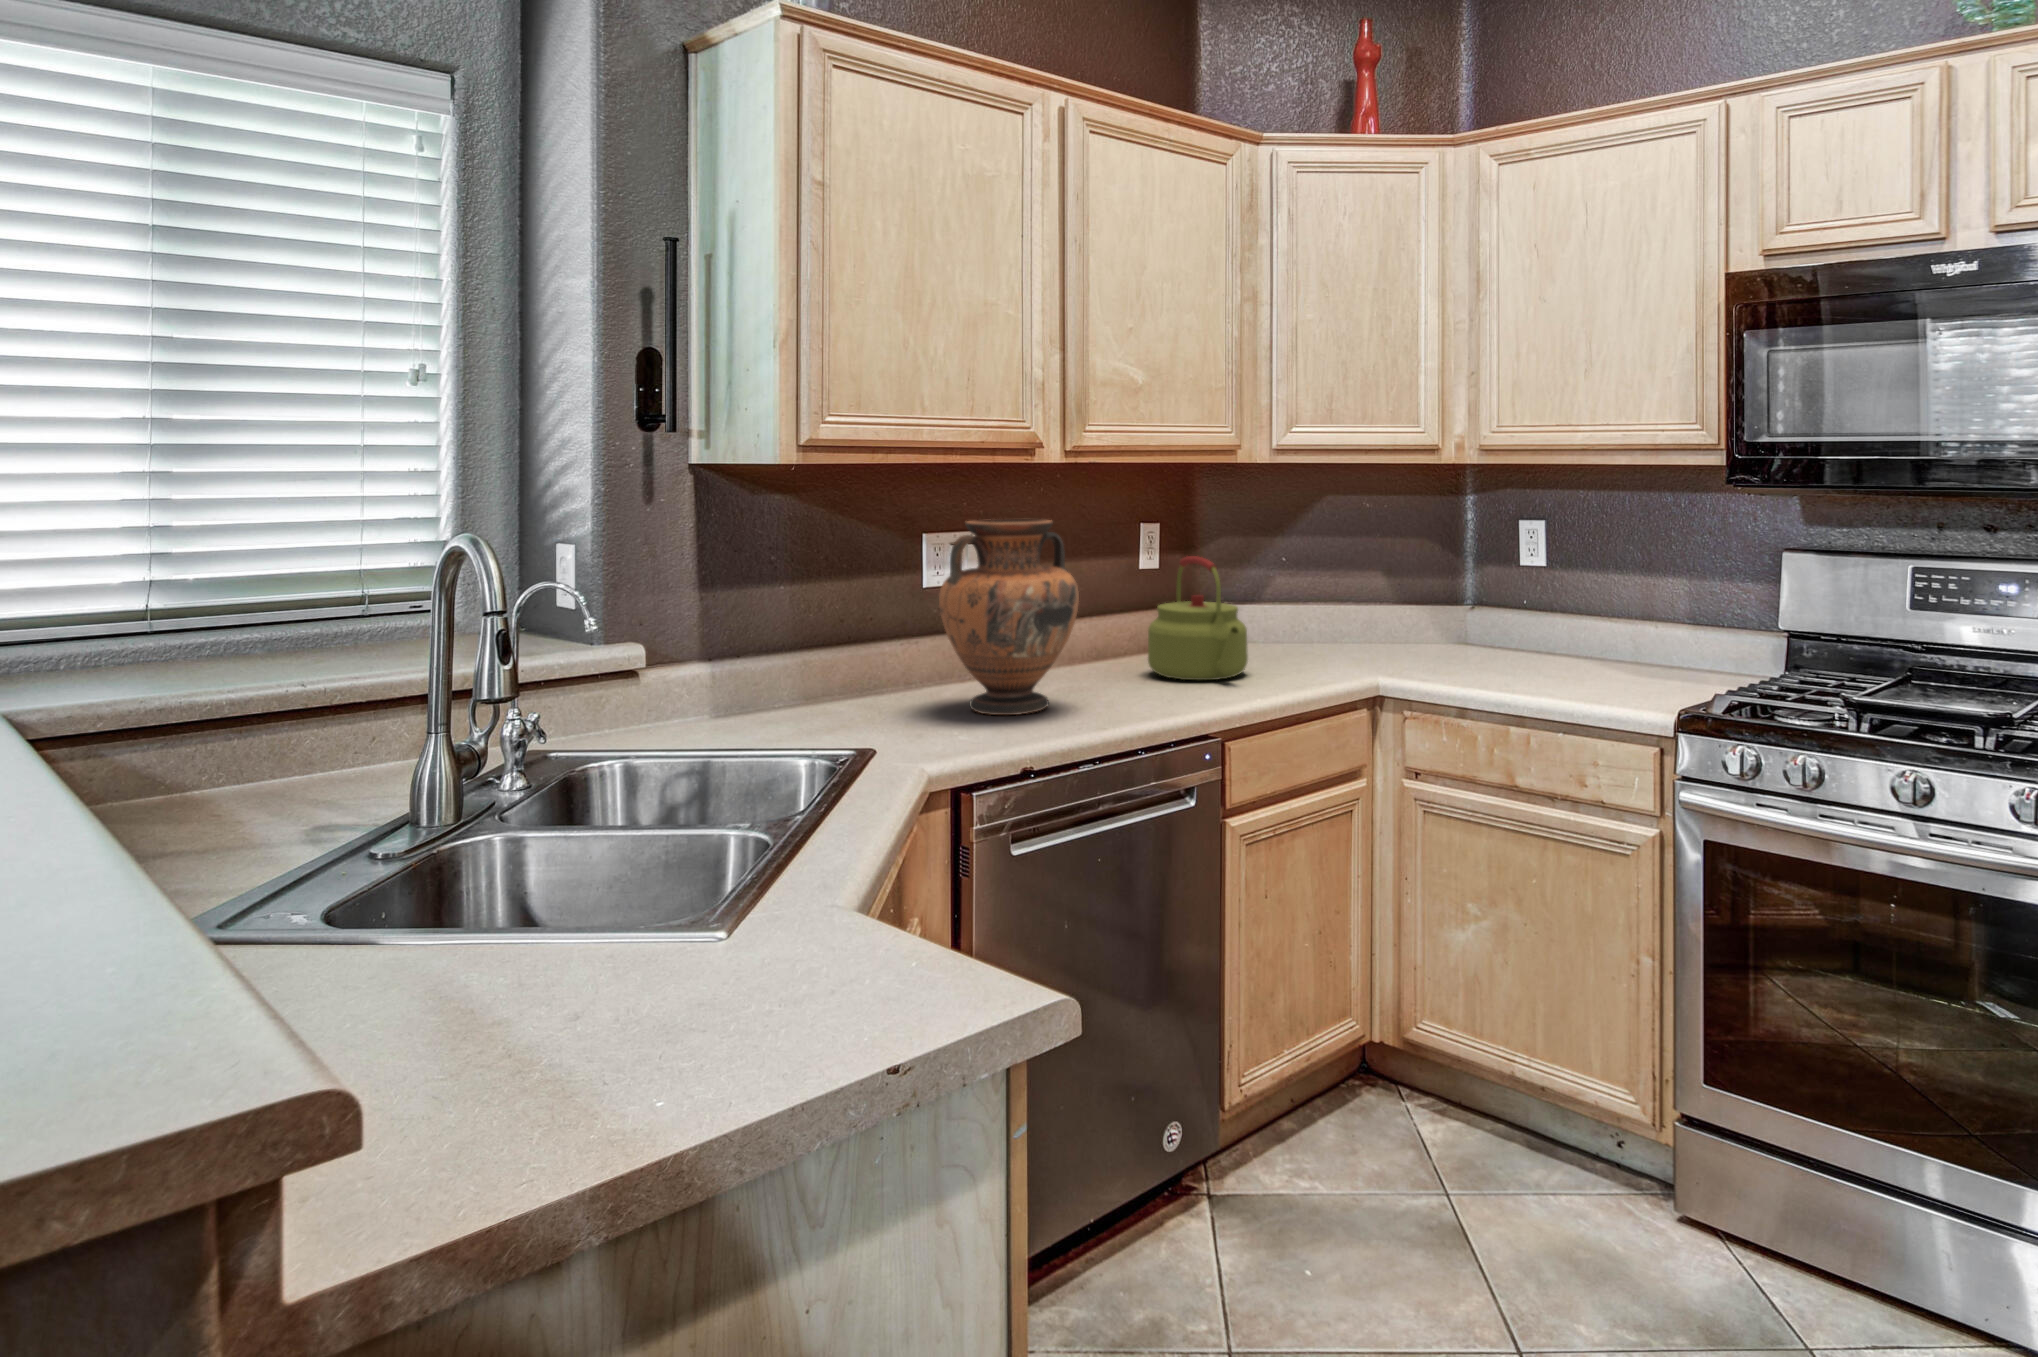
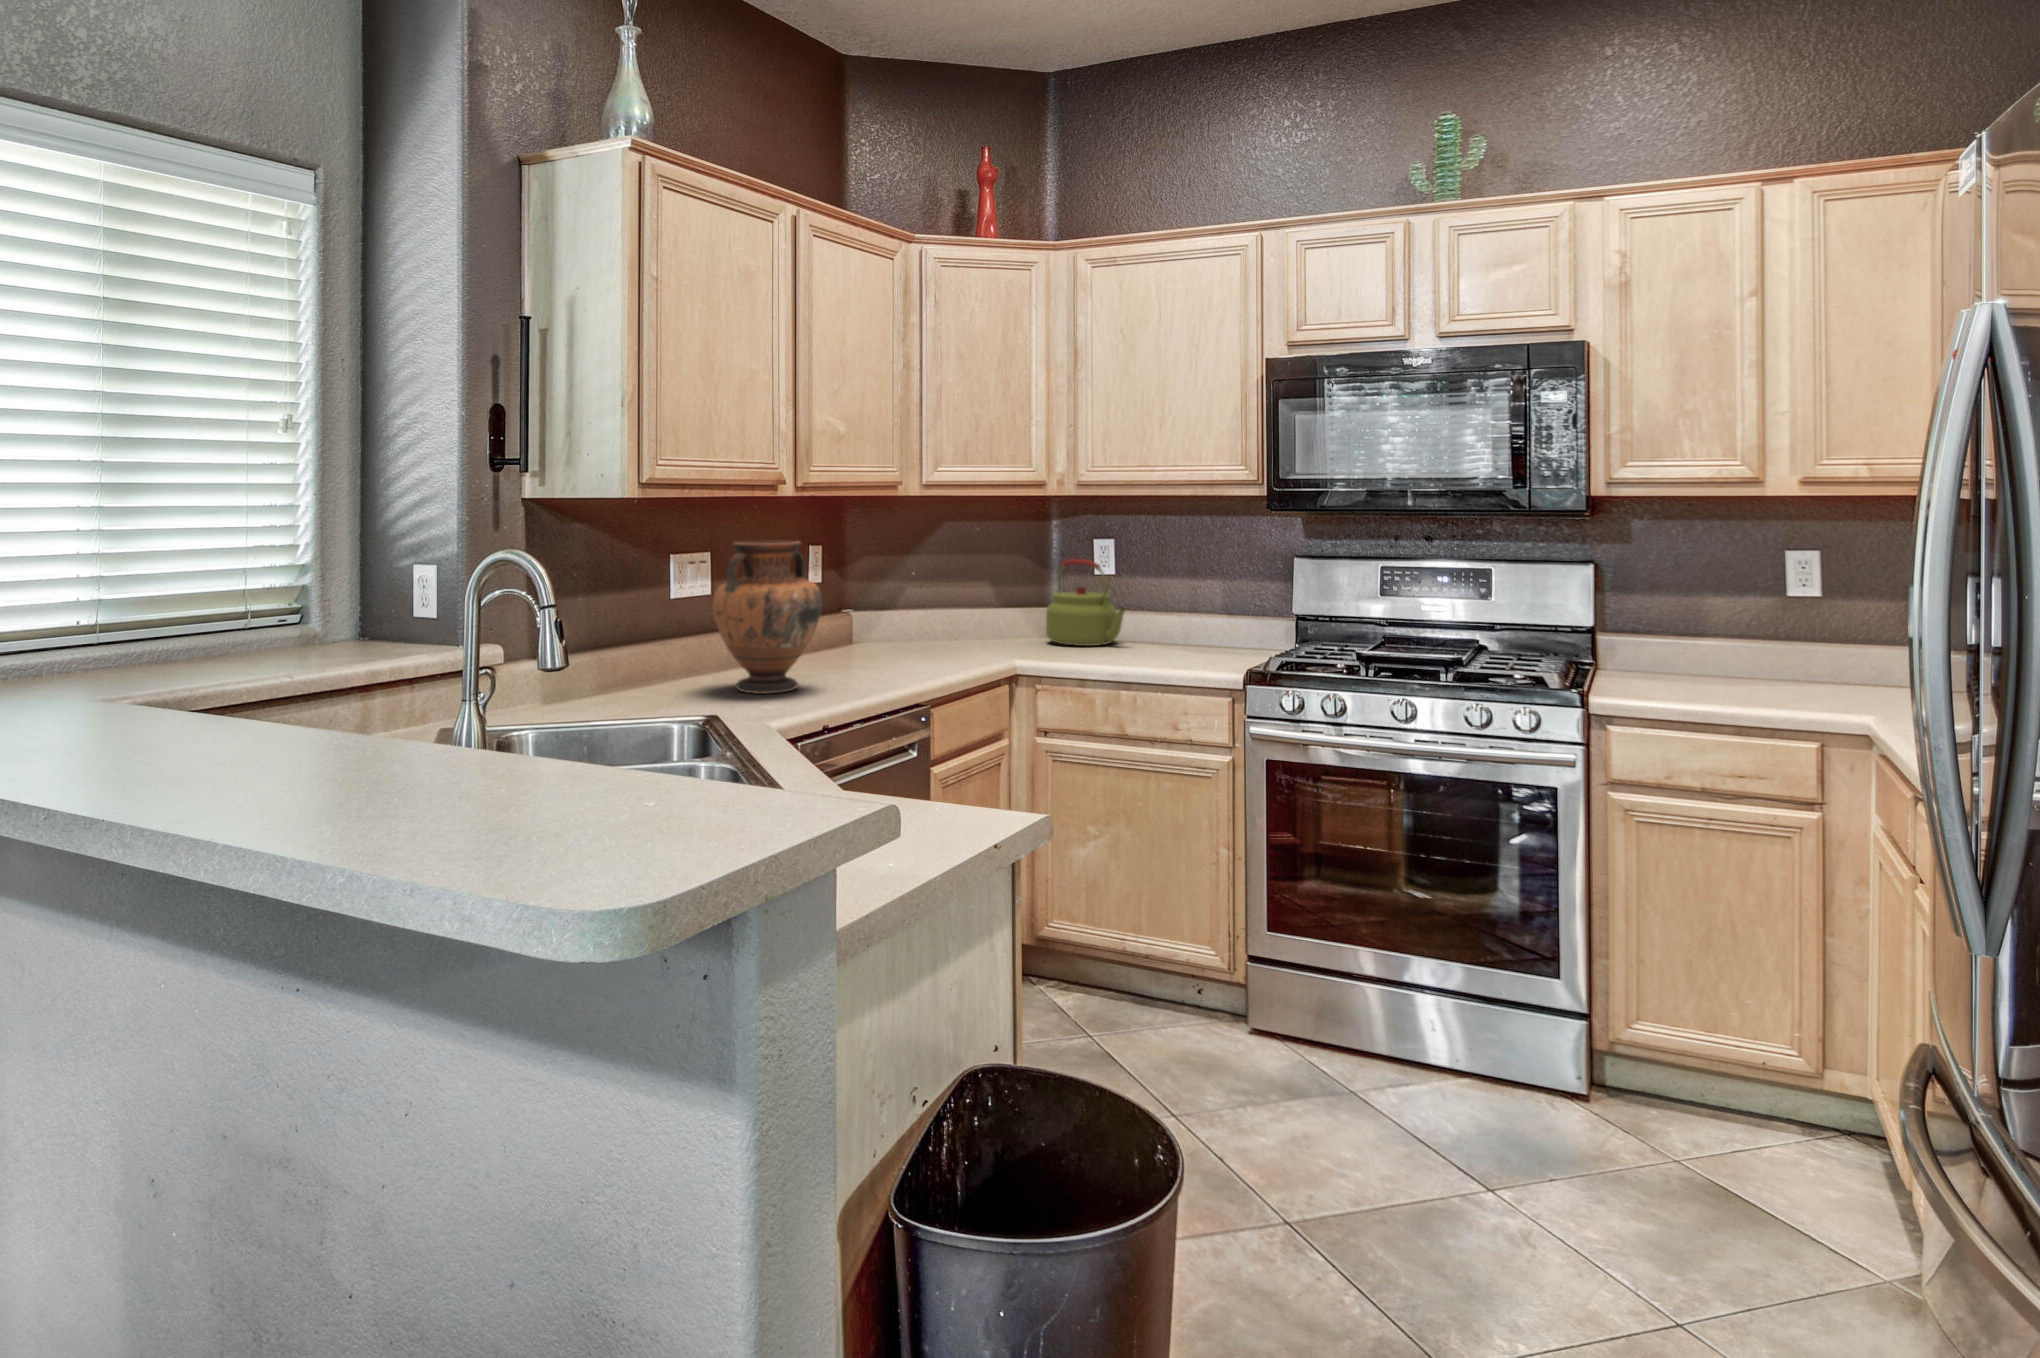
kettle: present [1148,556,1248,680] -> present [1046,559,1125,646]

